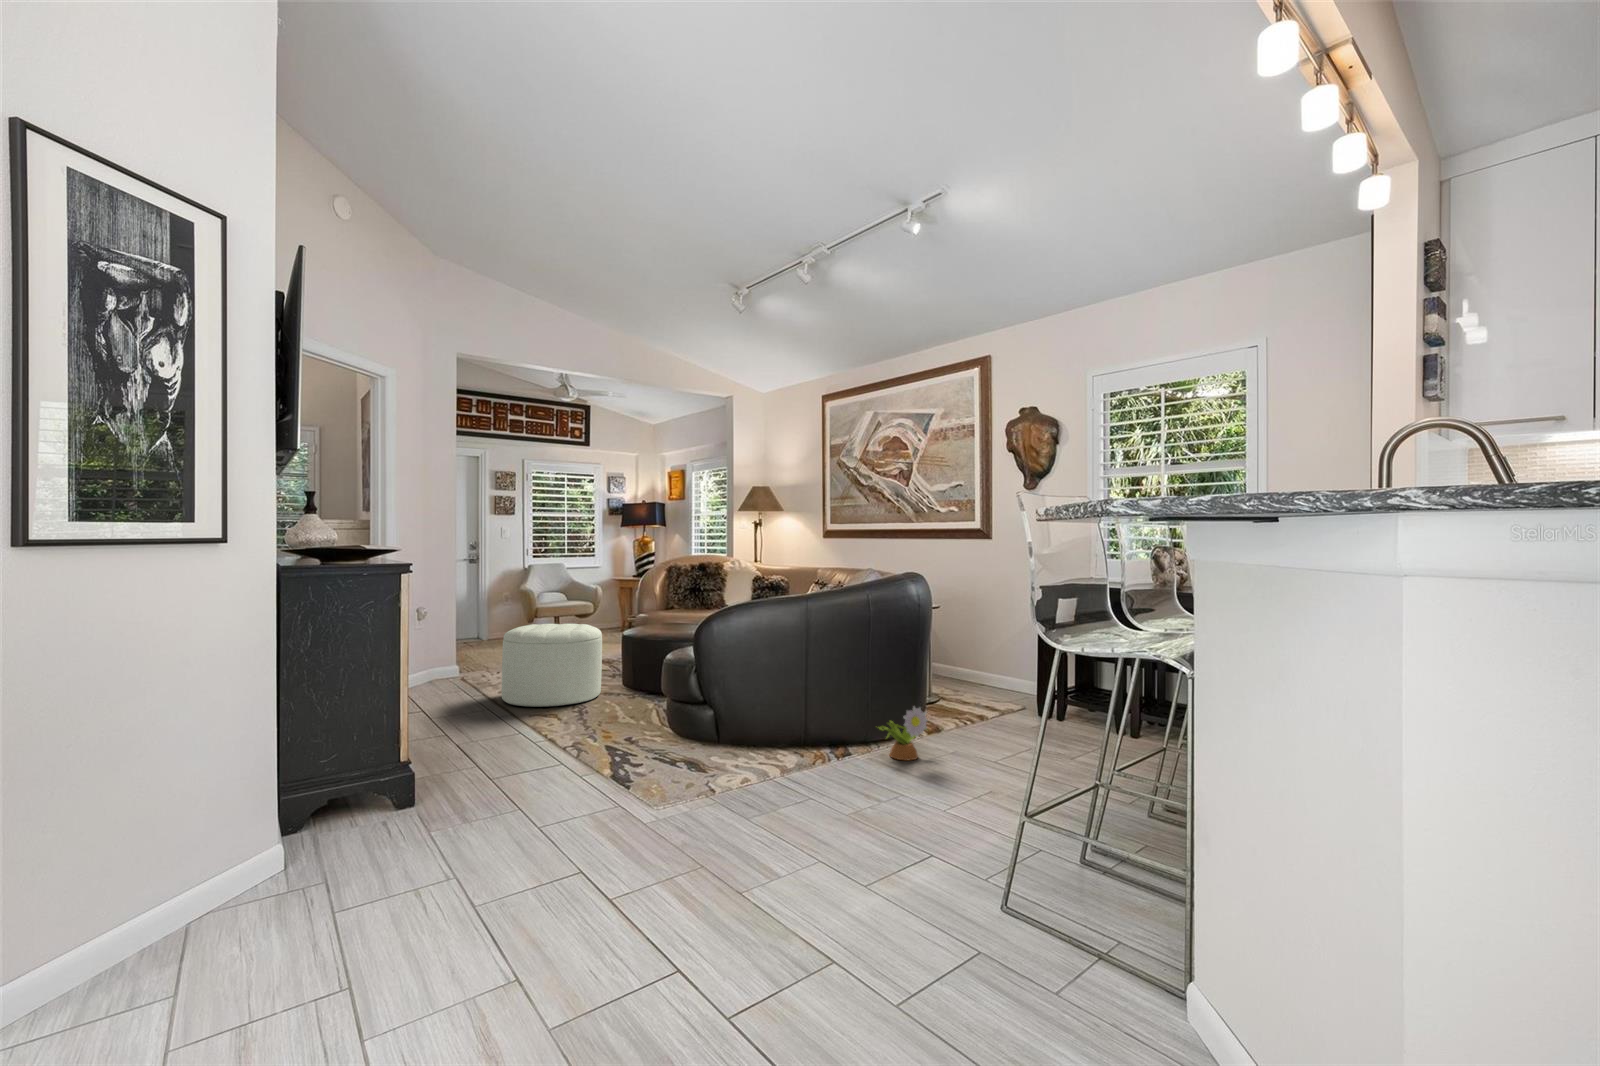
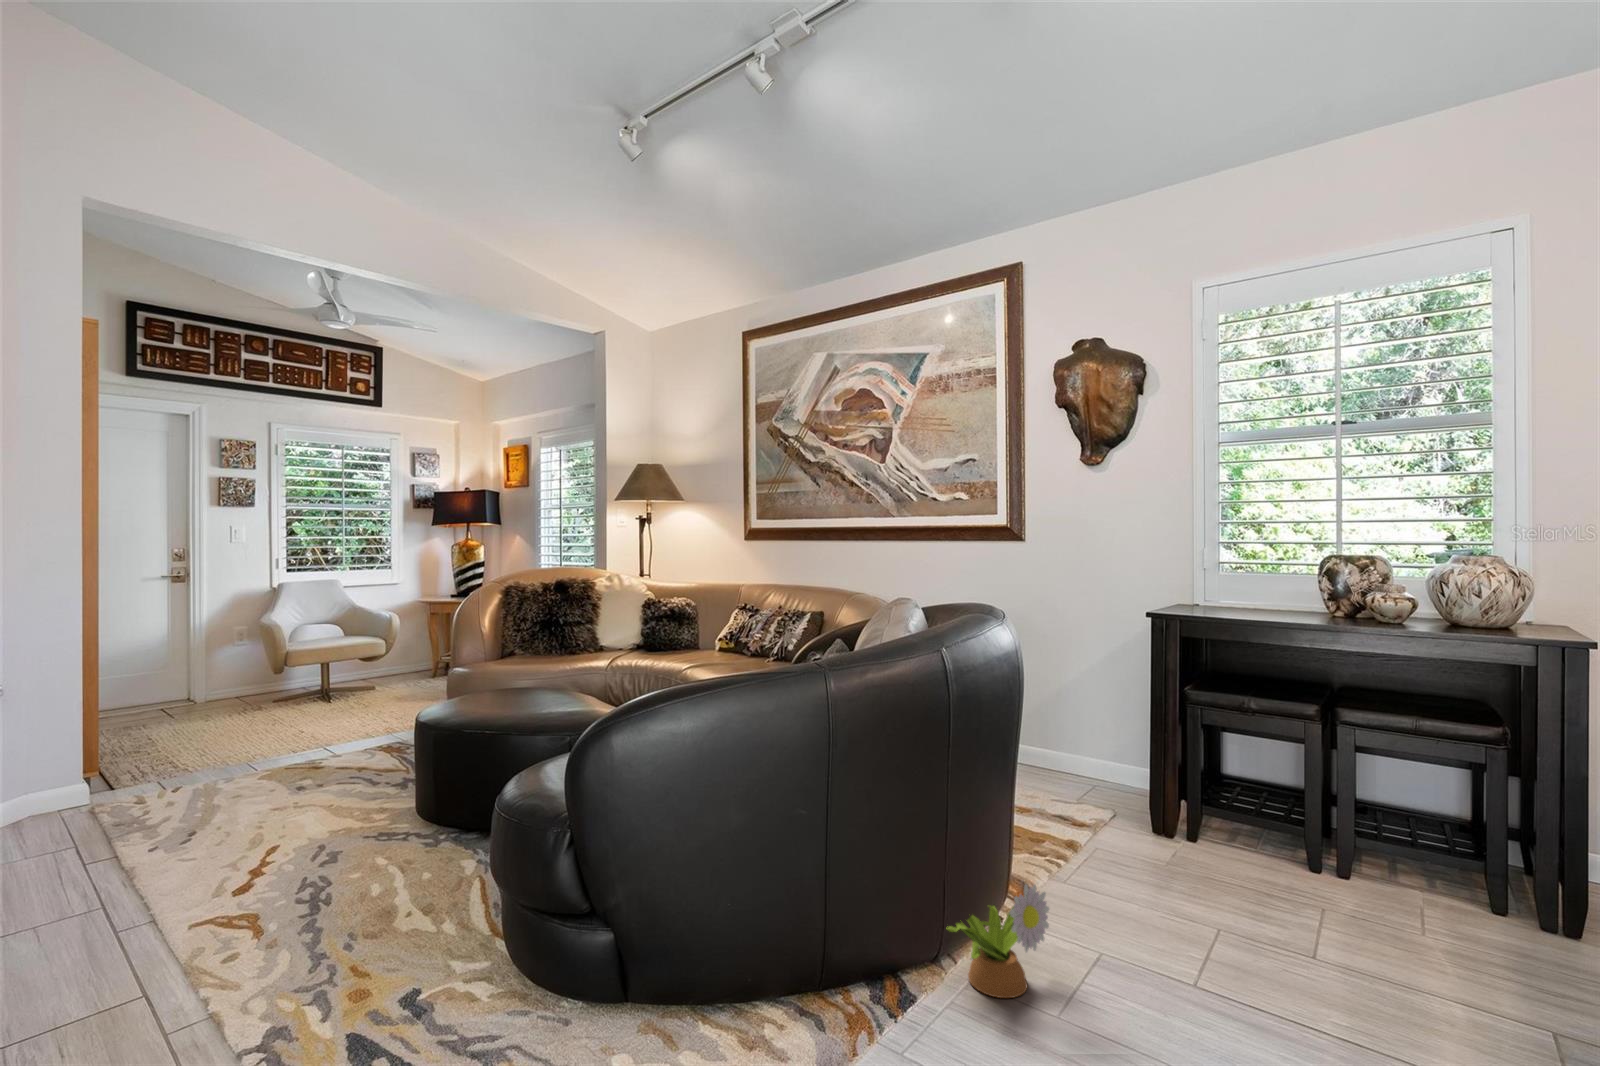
ottoman: present [502,624,602,707] -> none [150,700,372,882]

